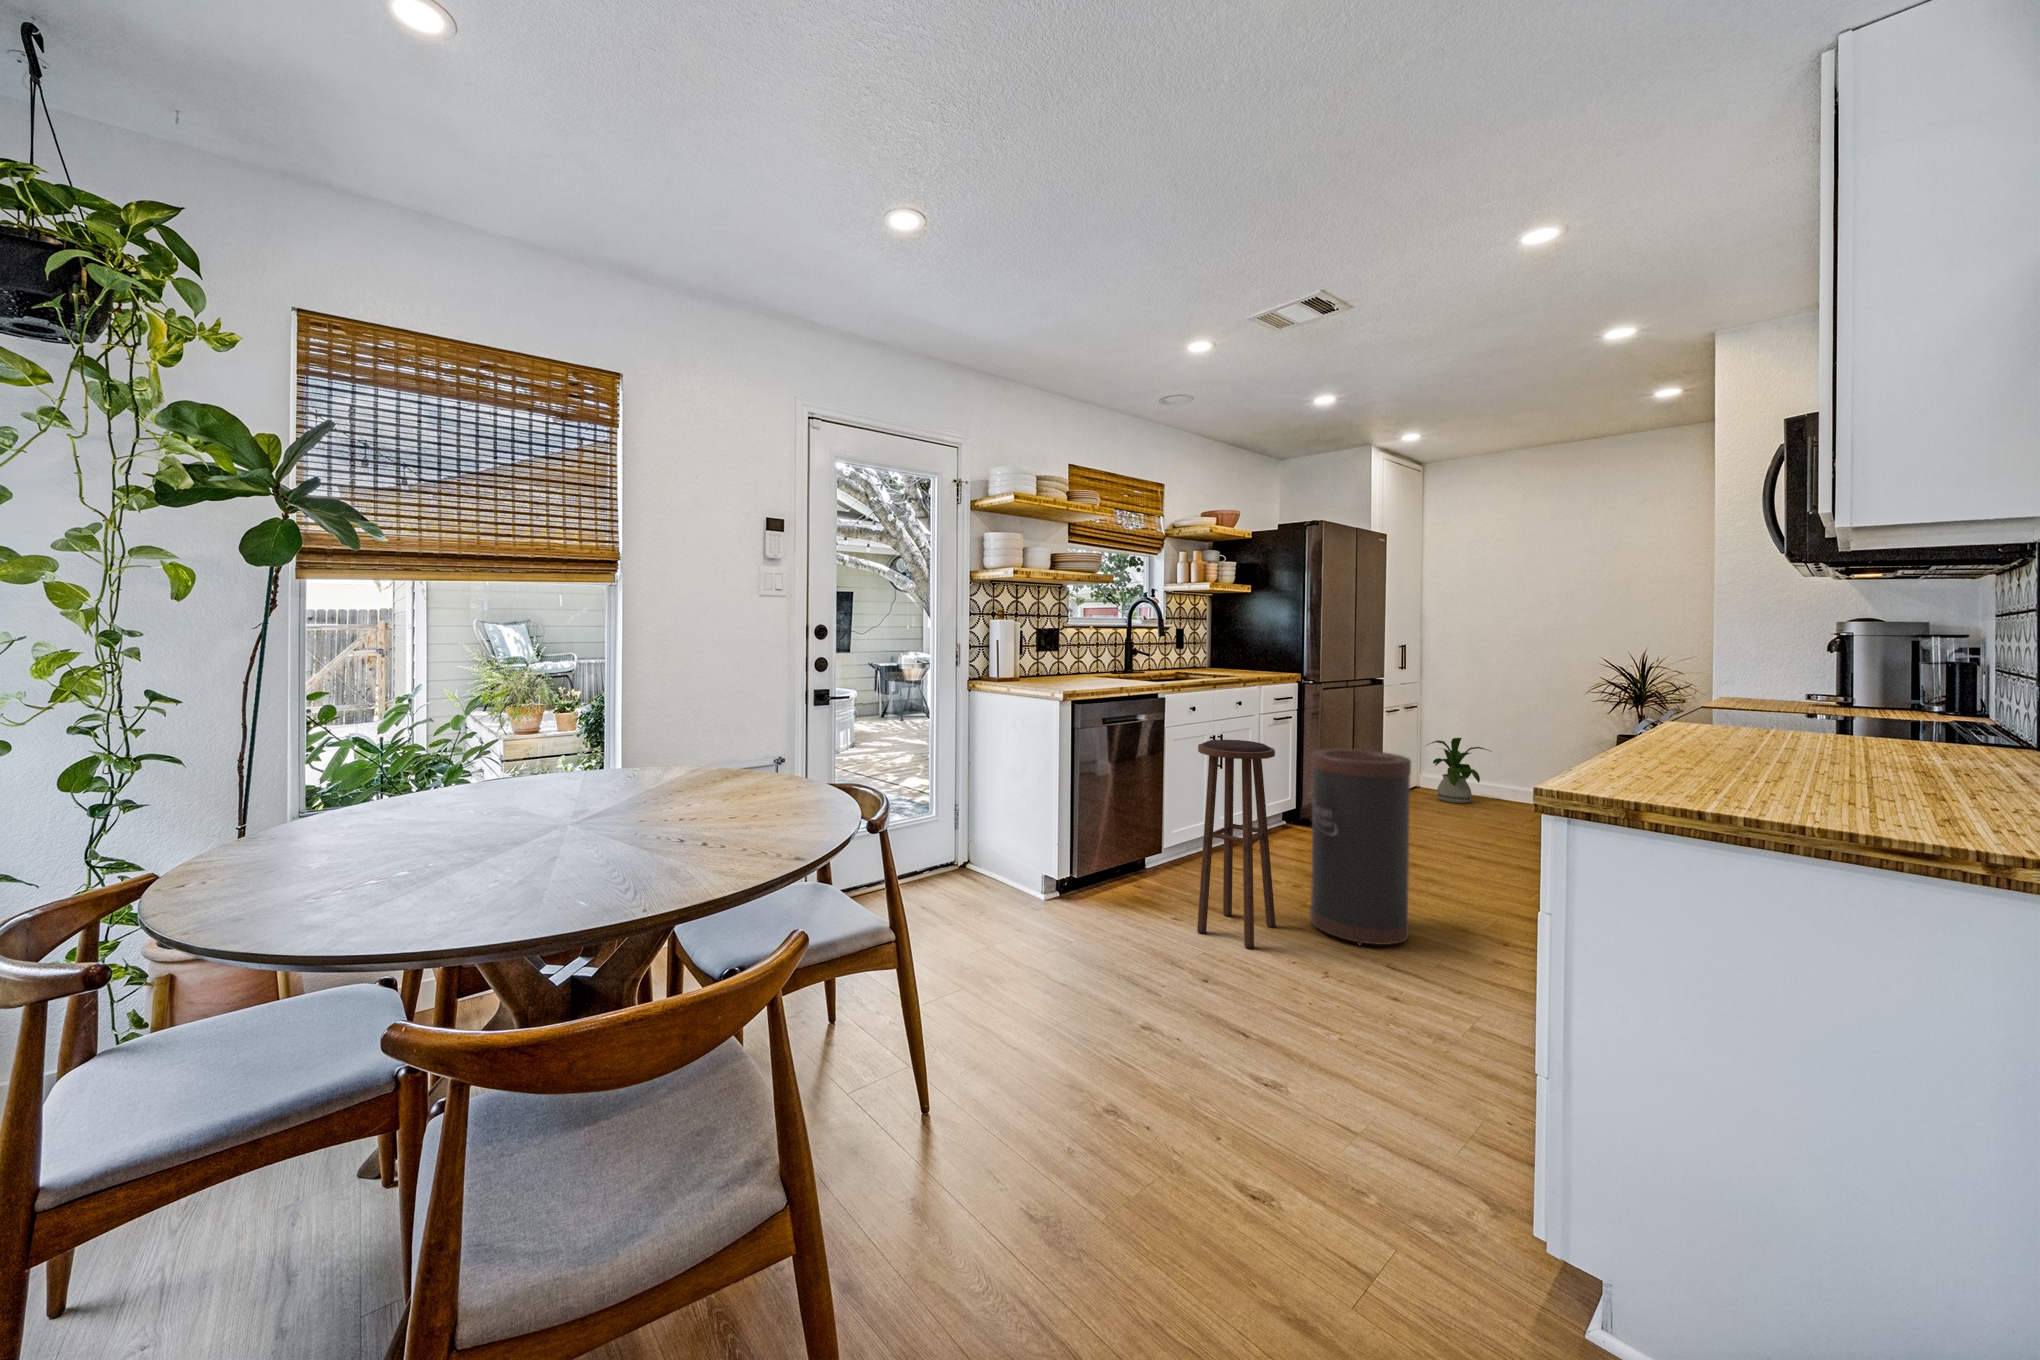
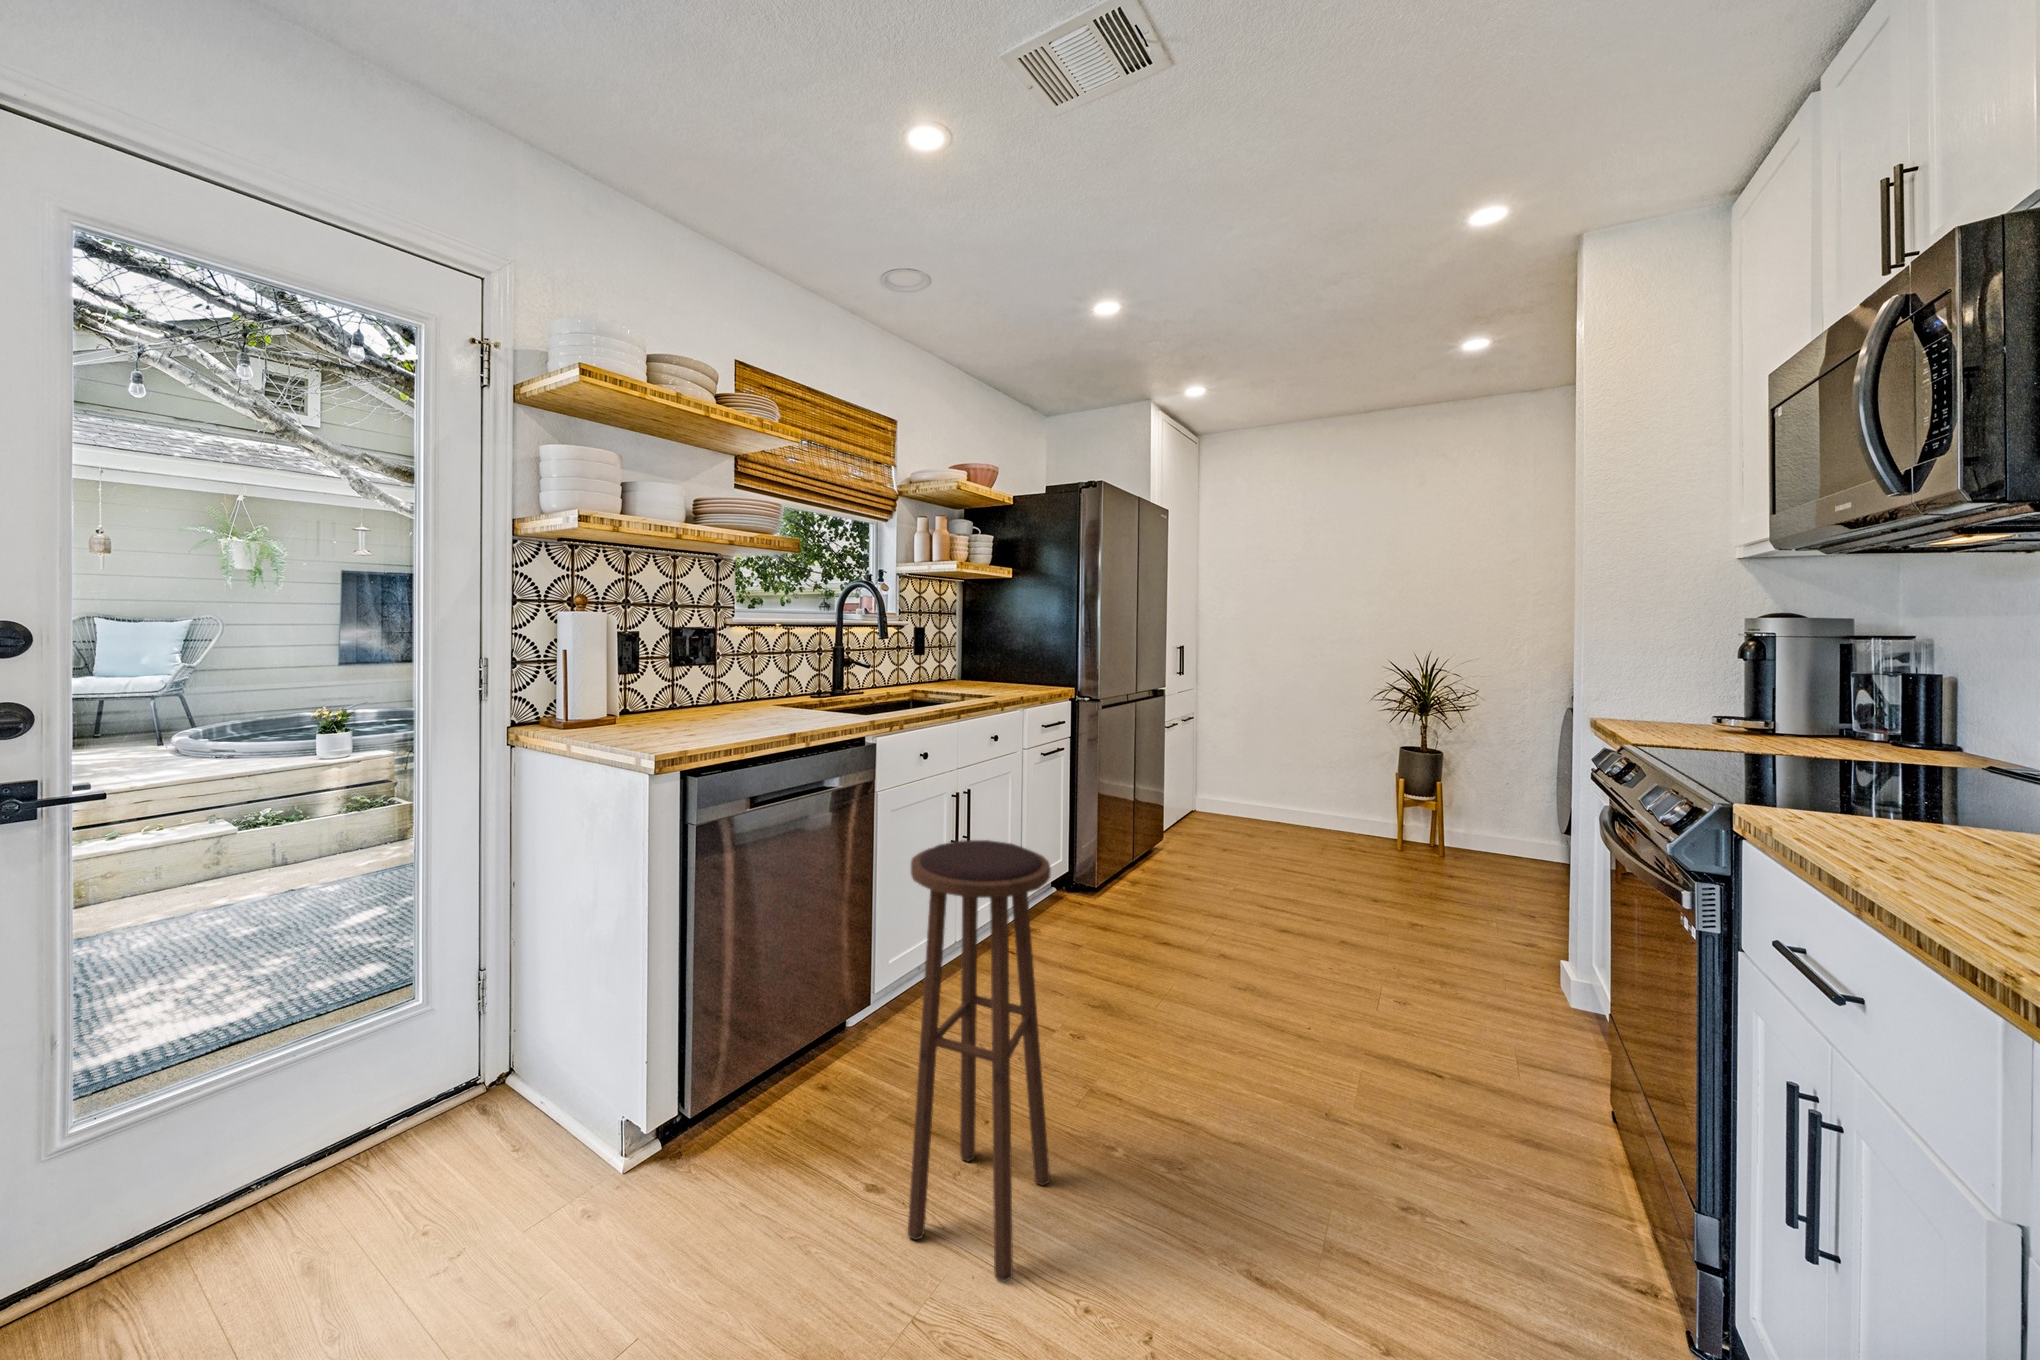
house plant: present [1430,738,1489,803] -> none [1205,759,1280,837]
trash can: present [1310,749,1411,945] -> none [1106,836,1271,1219]

